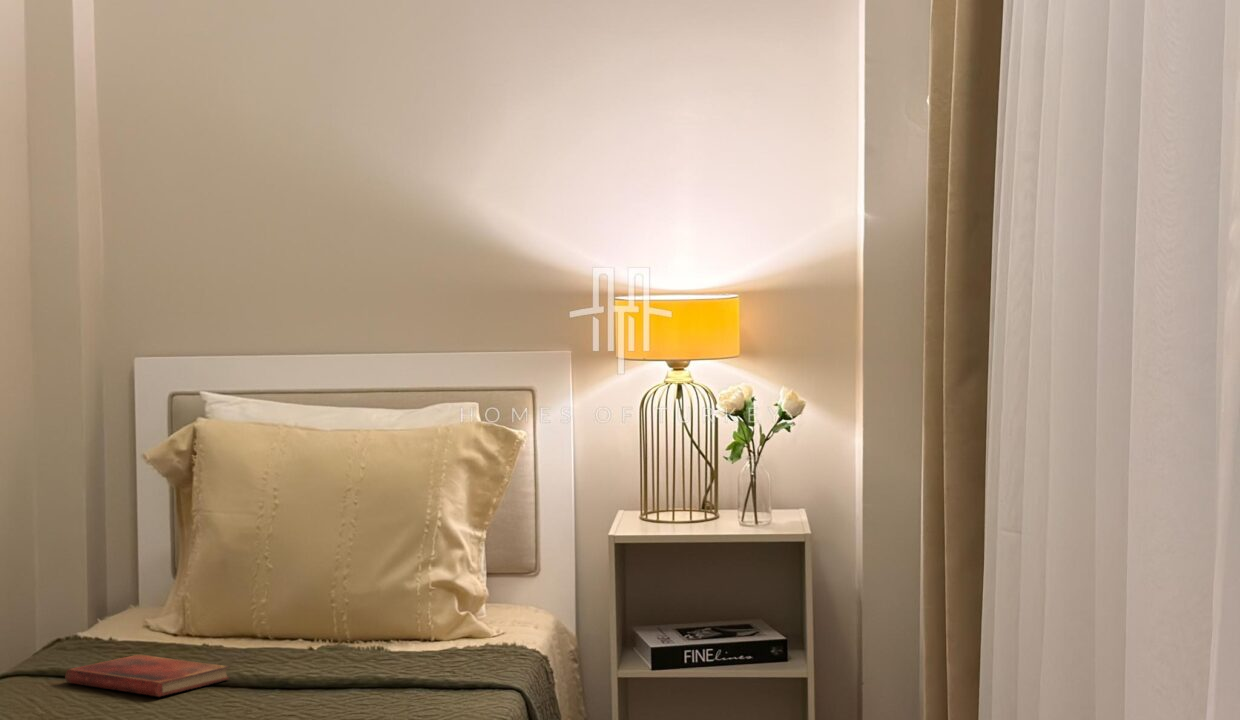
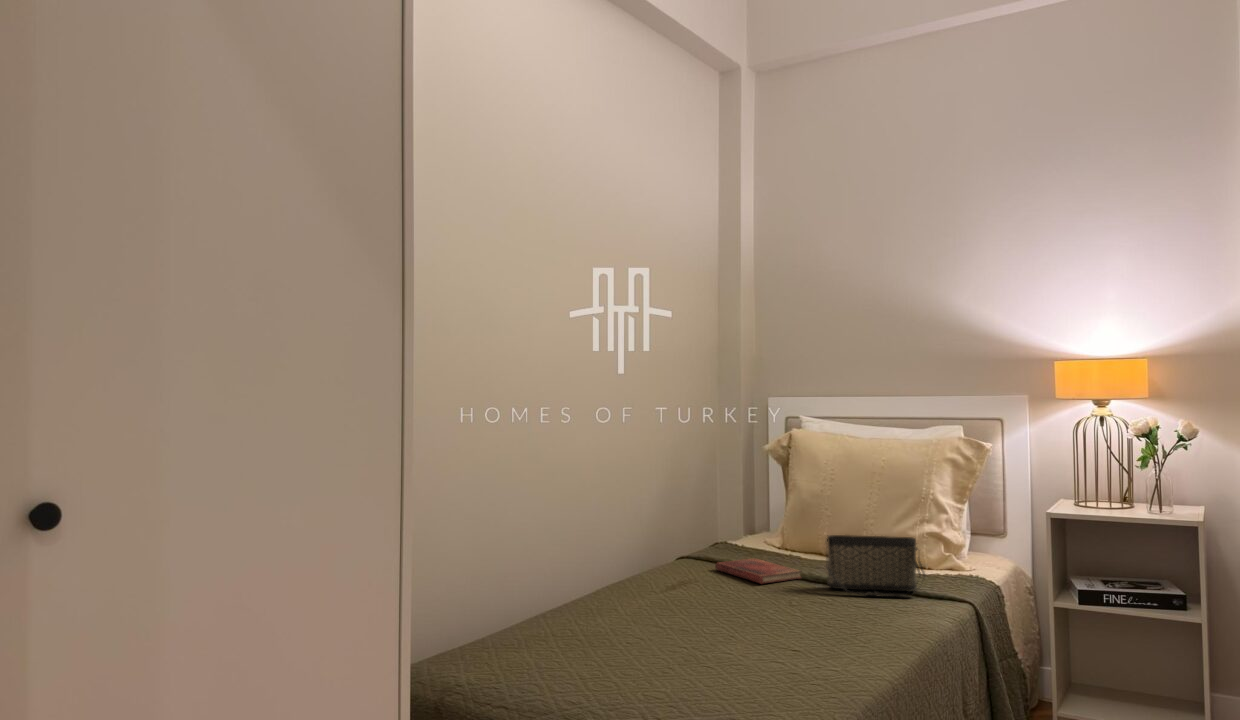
handbag: none [274,590,441,695] -> present [825,535,925,597]

